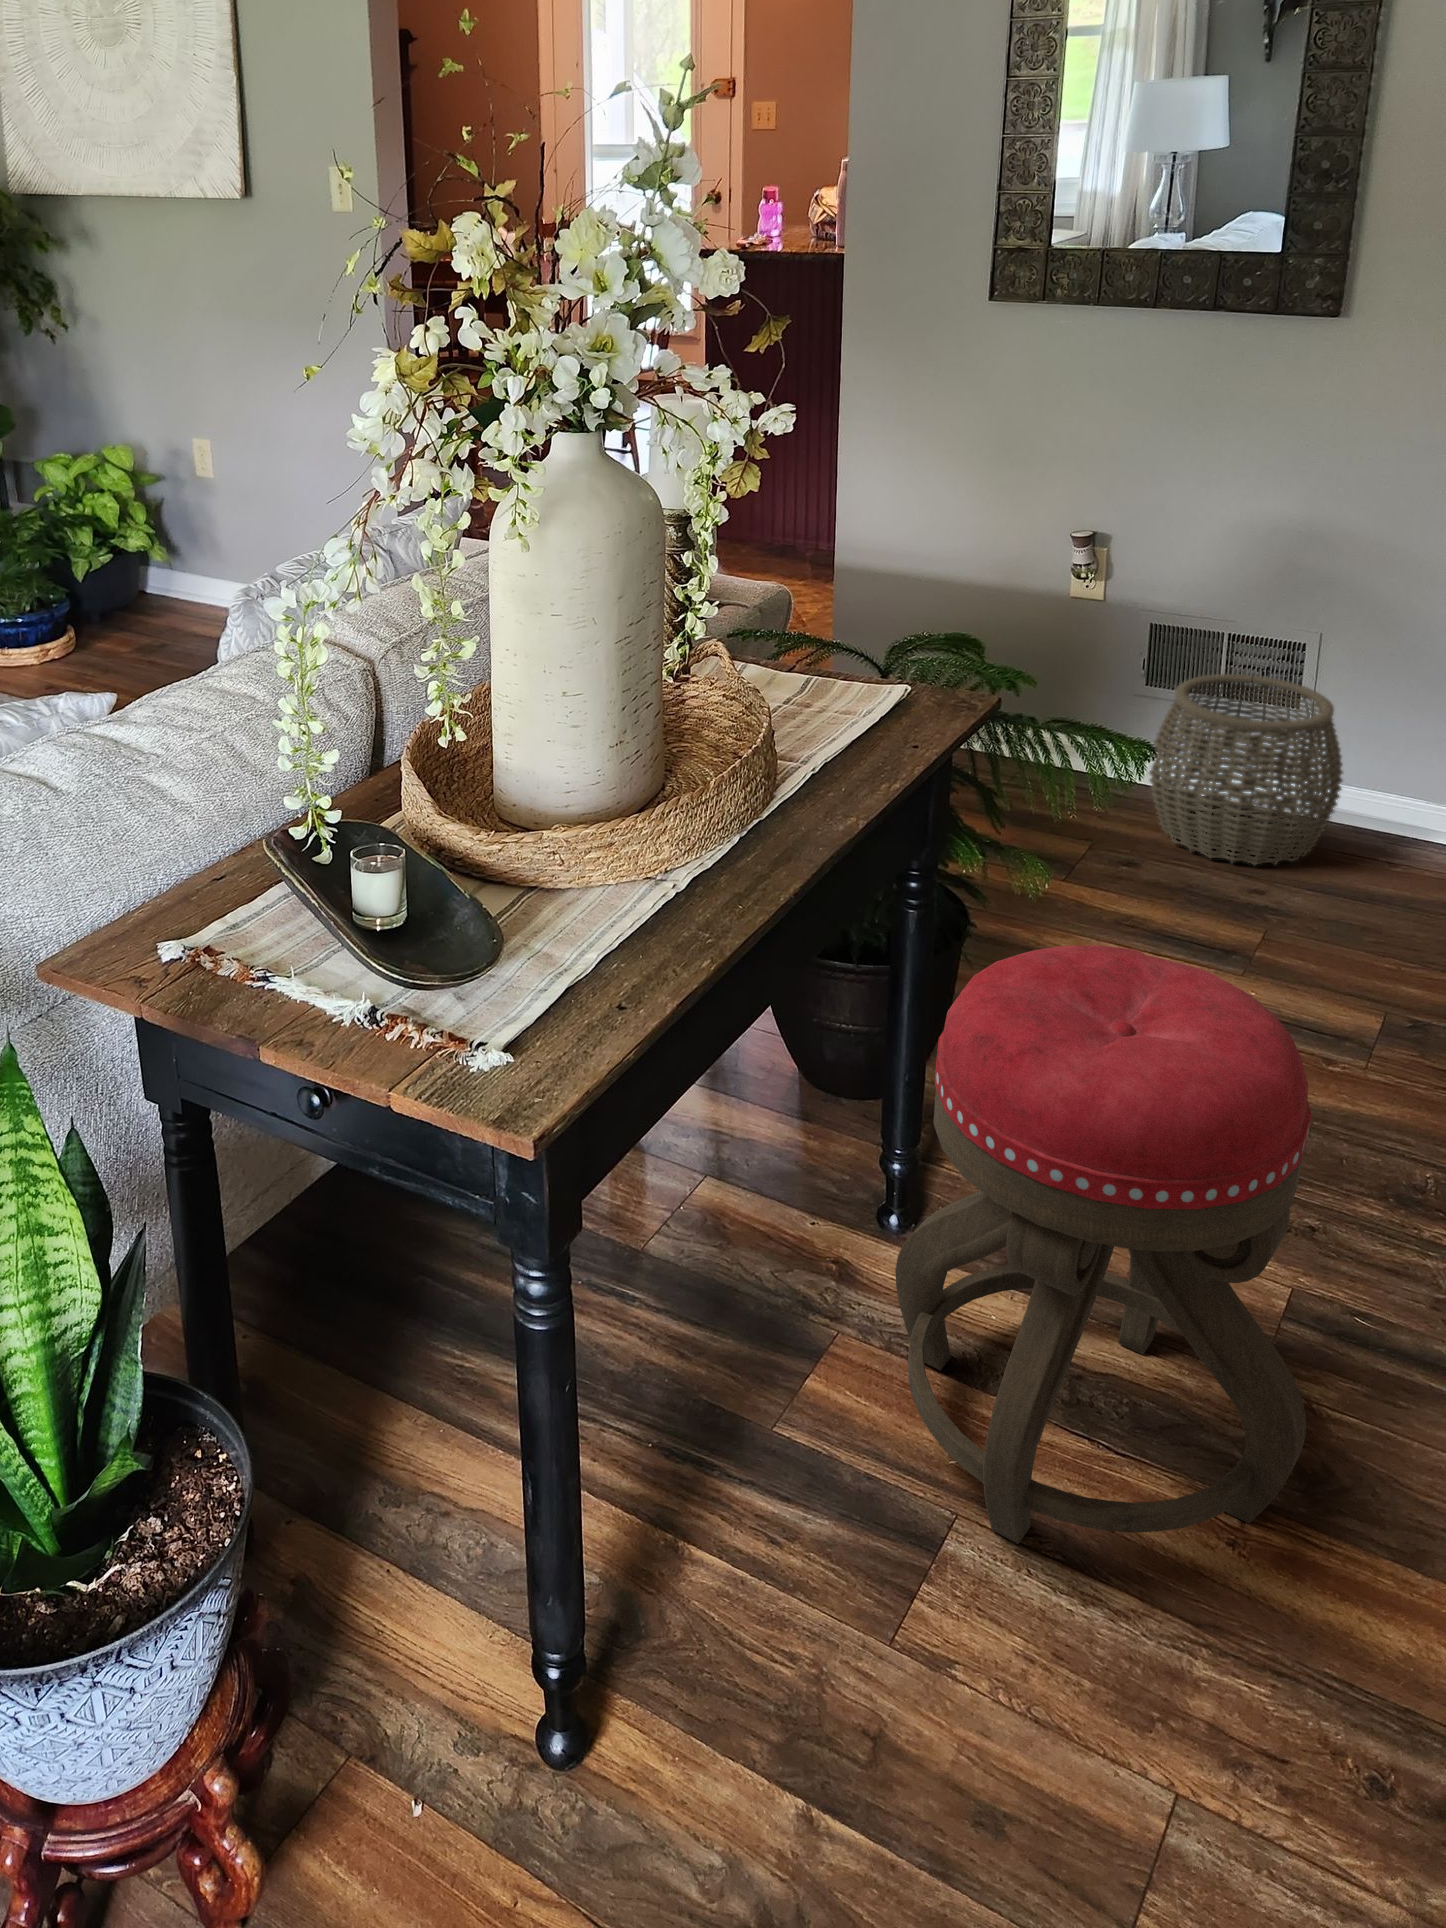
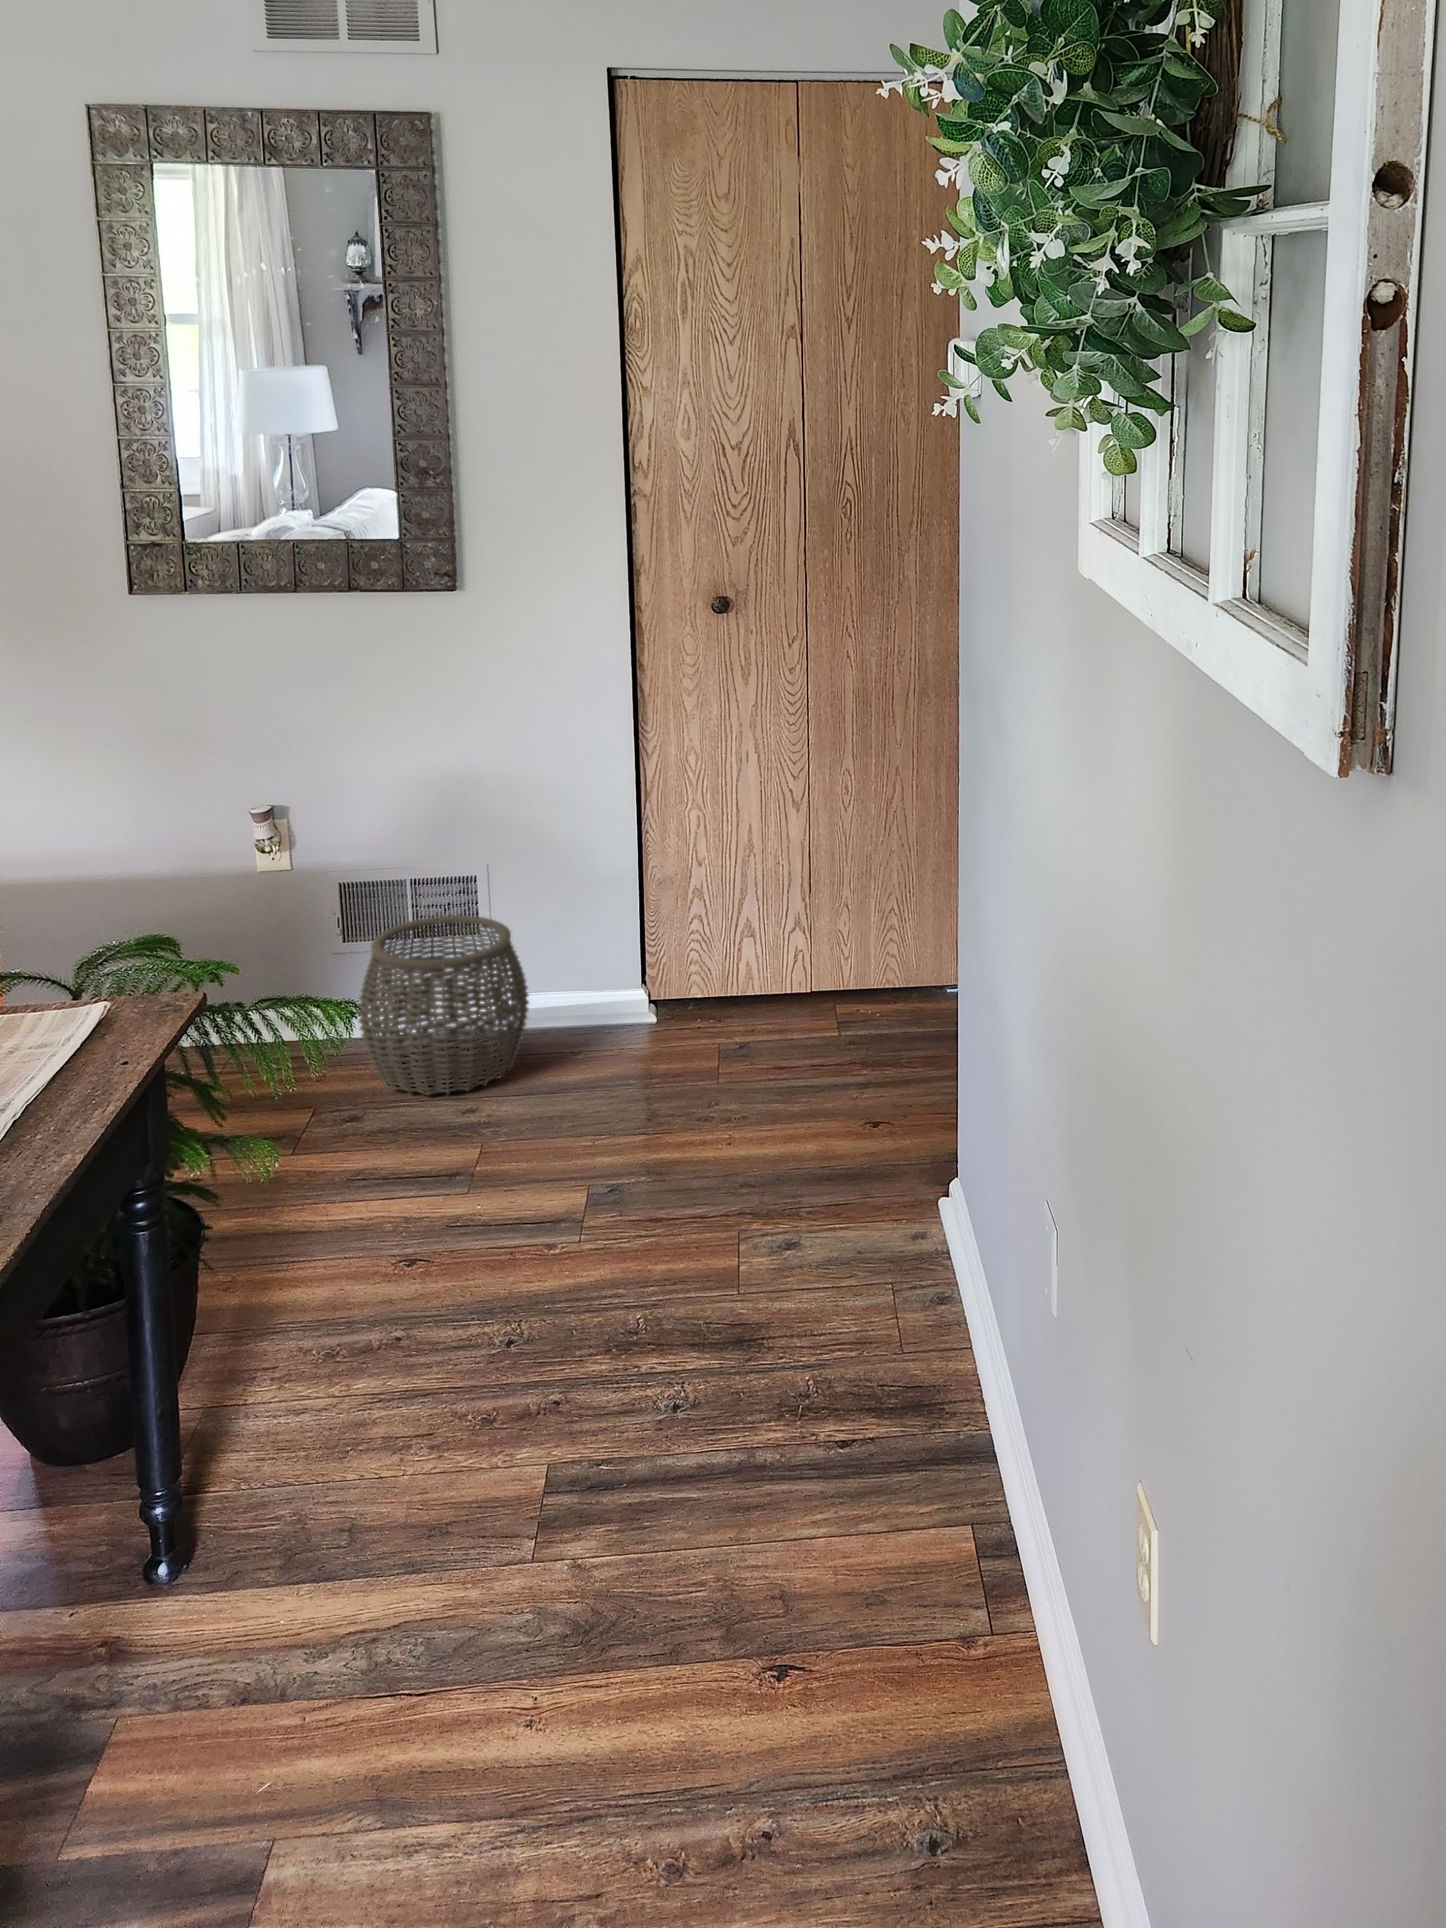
ottoman: present [895,945,1311,1544] -> none [171,1205,573,1834]

